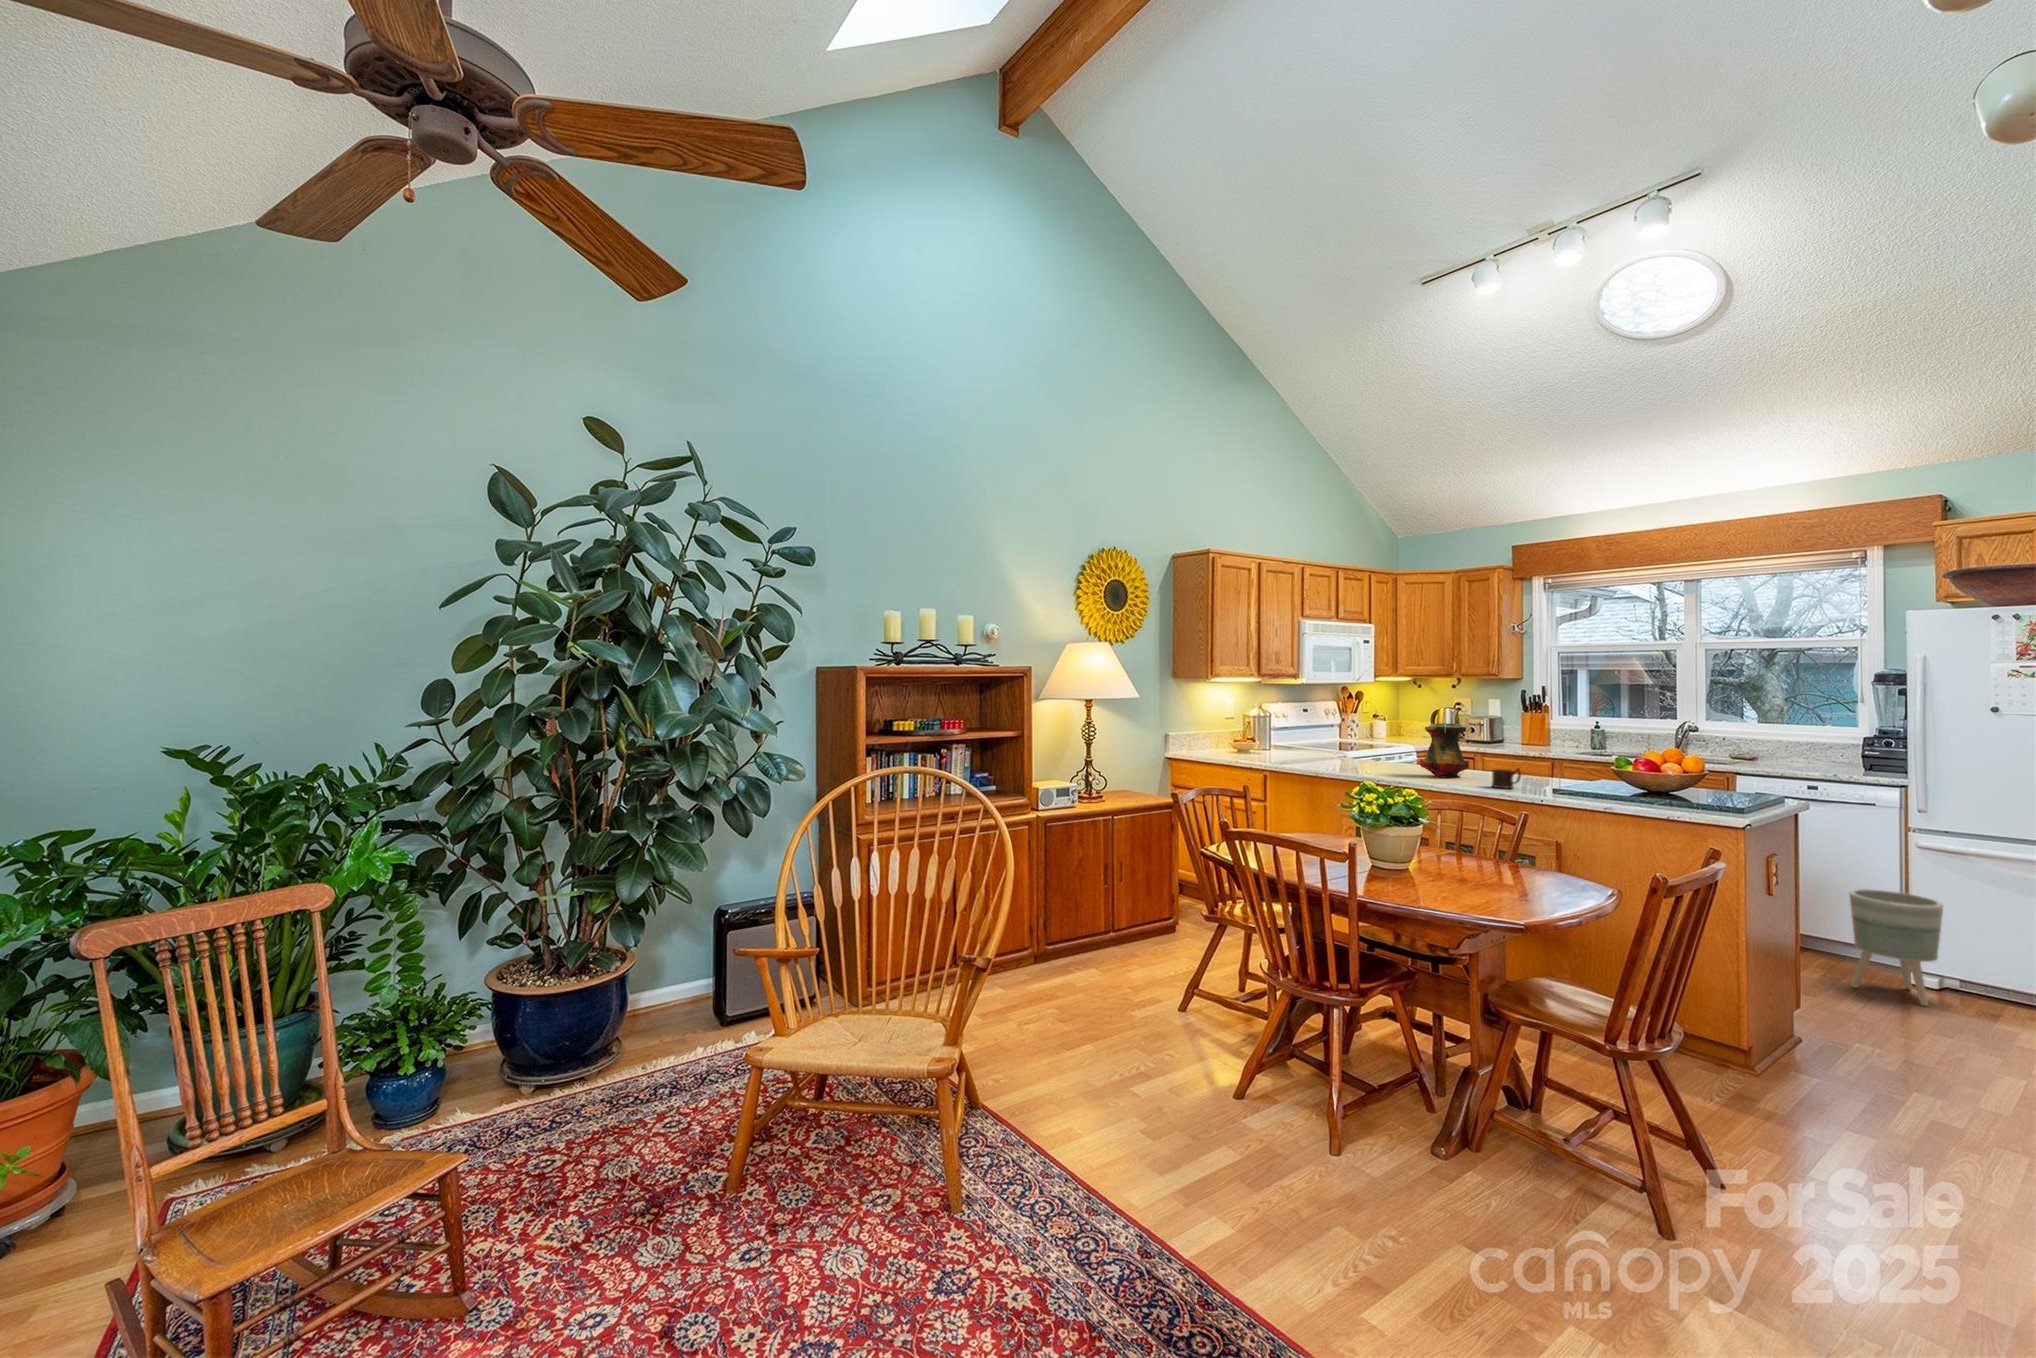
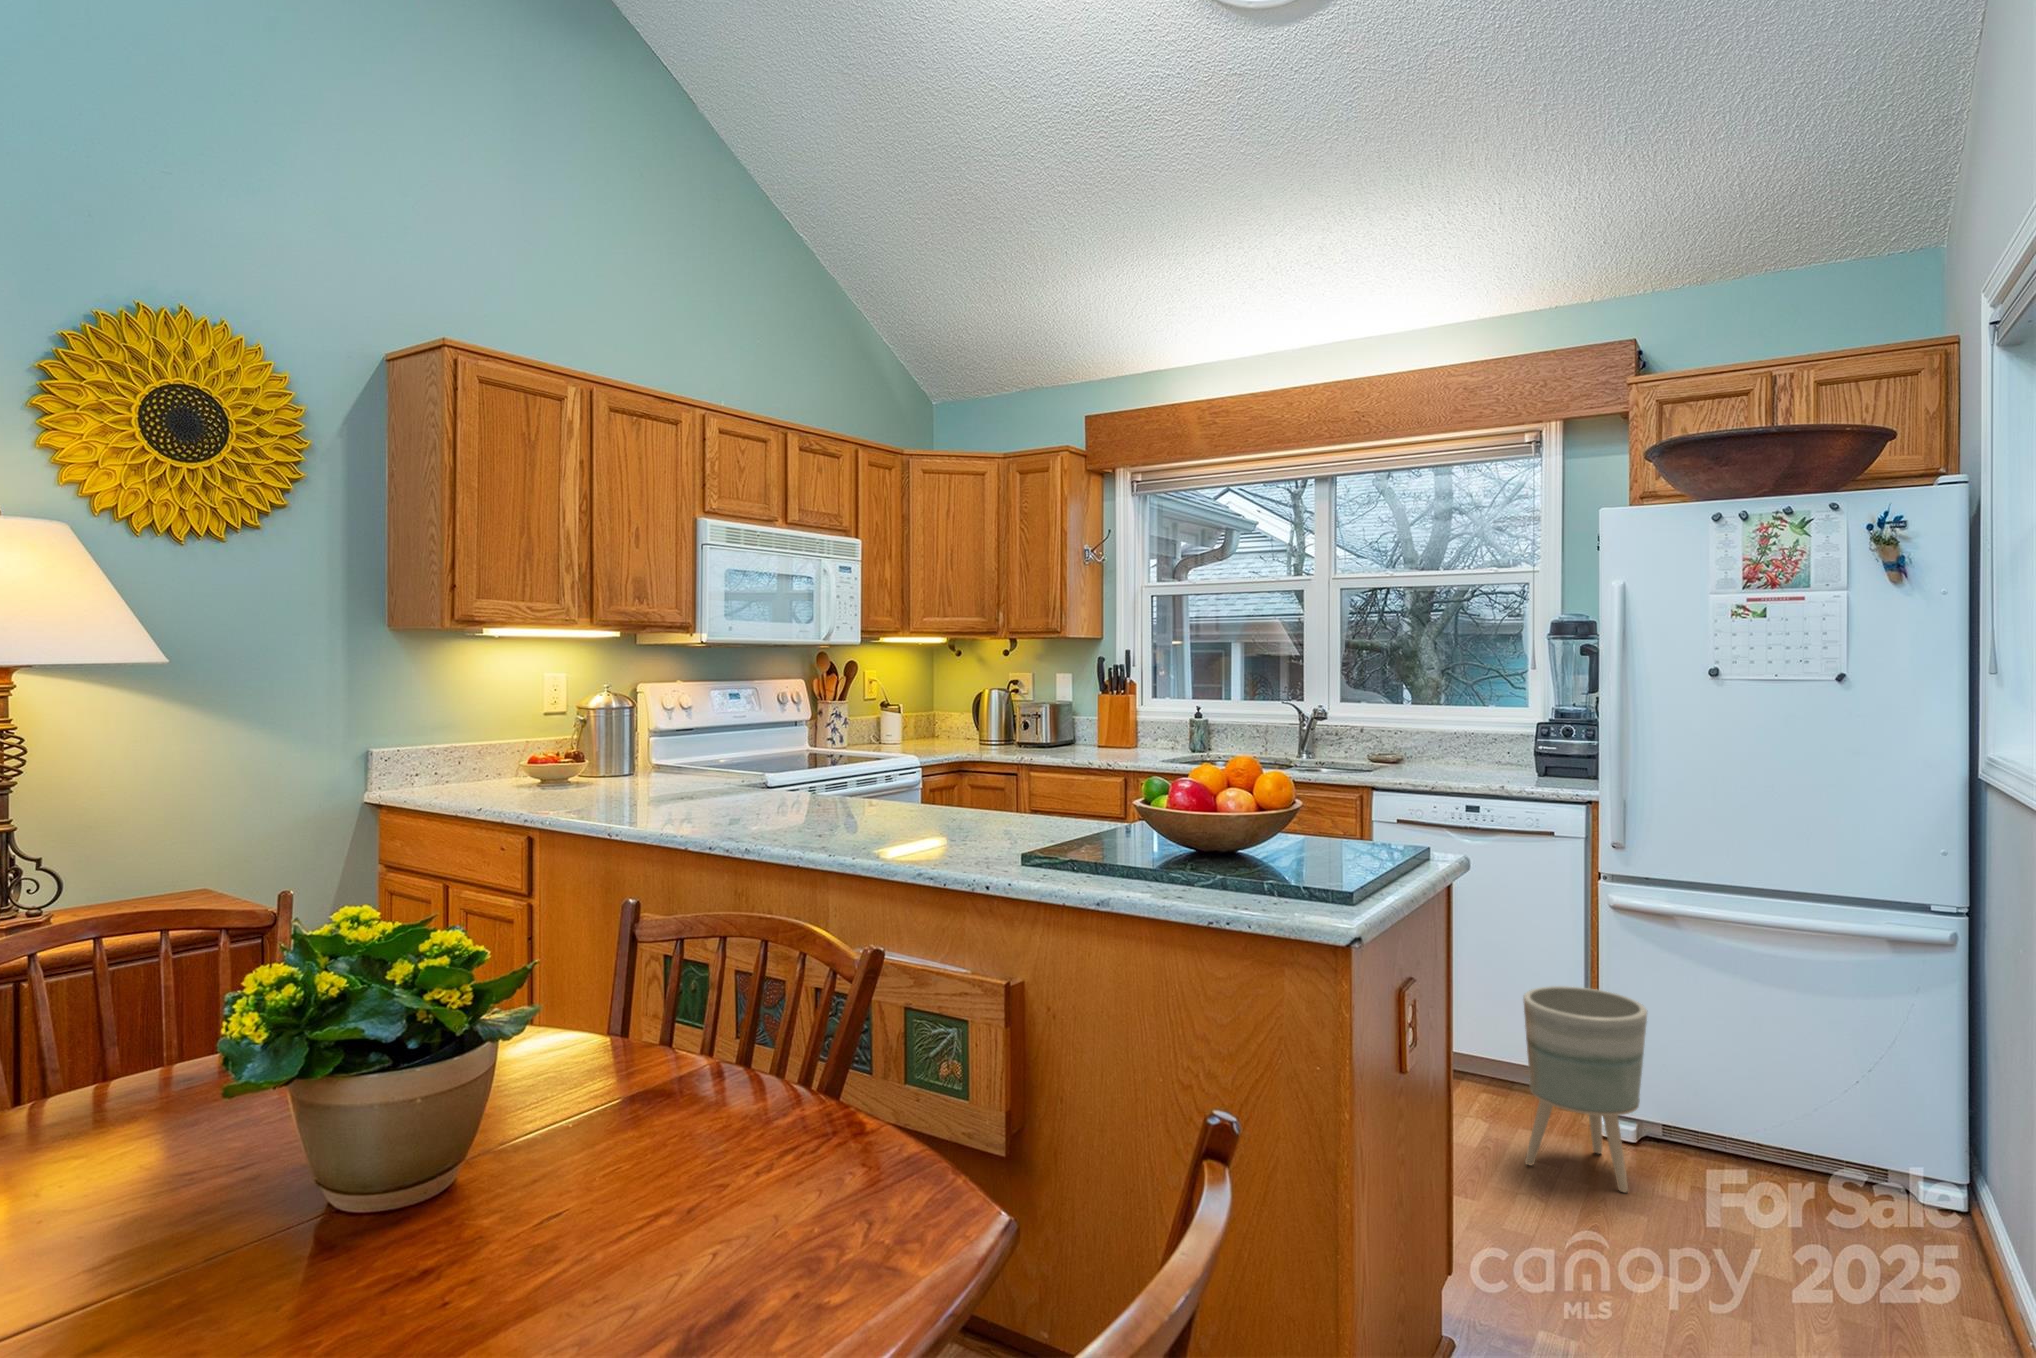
vase: present [1420,723,1469,777] -> none [816,713,911,832]
mug: present [1492,768,1521,788] -> none [918,810,970,858]

